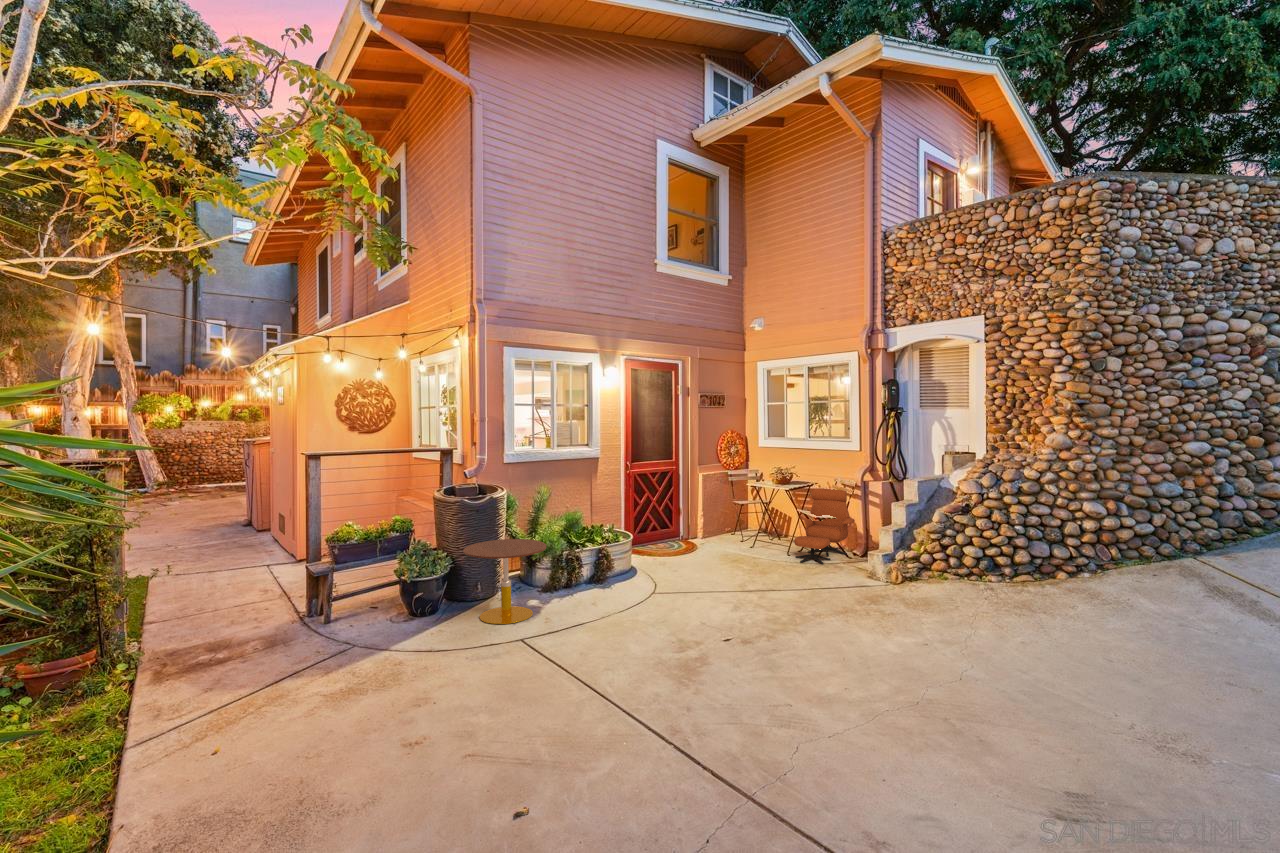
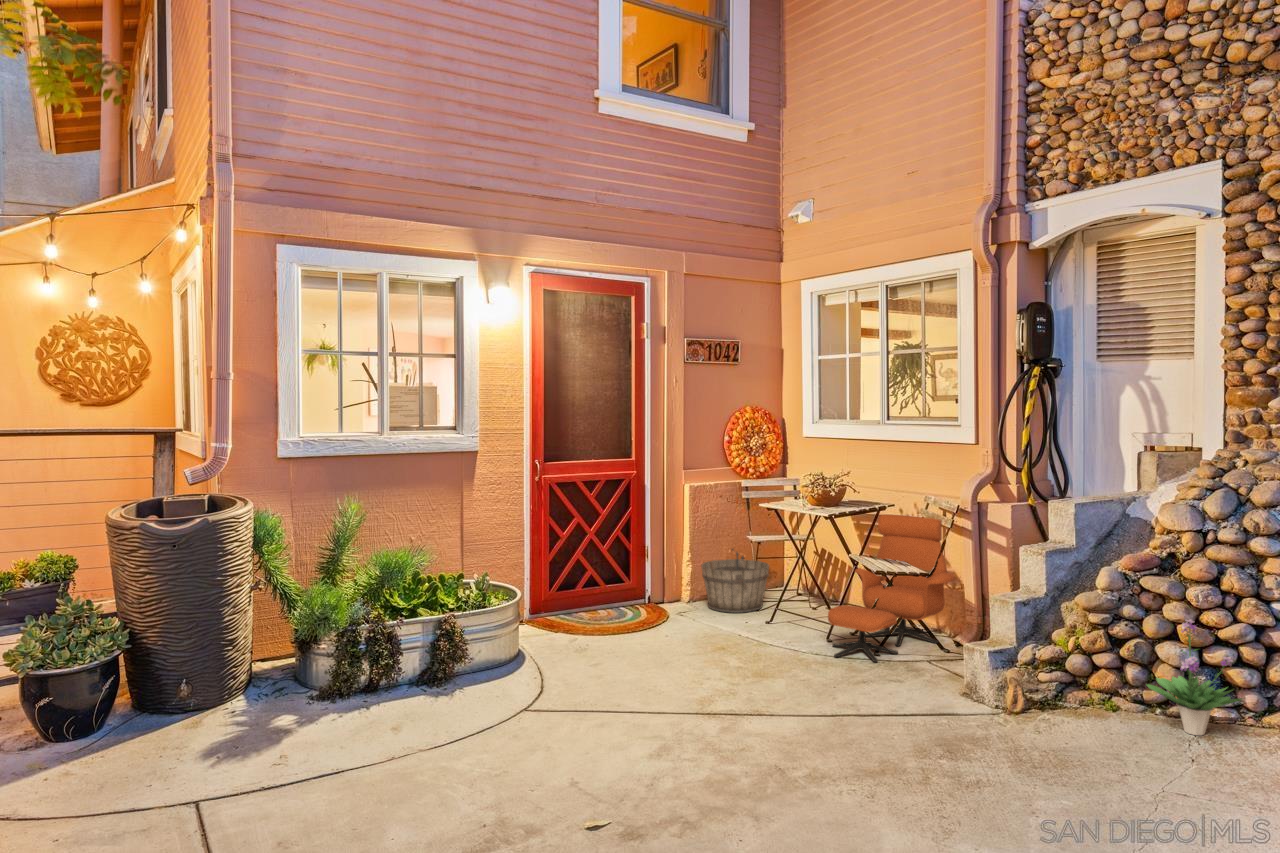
wooden bucket: none [711,508,748,543] -> present [701,549,769,613]
potted plant: none [963,535,1008,589] -> present [1147,620,1242,735]
side table: present [463,539,546,624] -> none [98,597,270,762]

